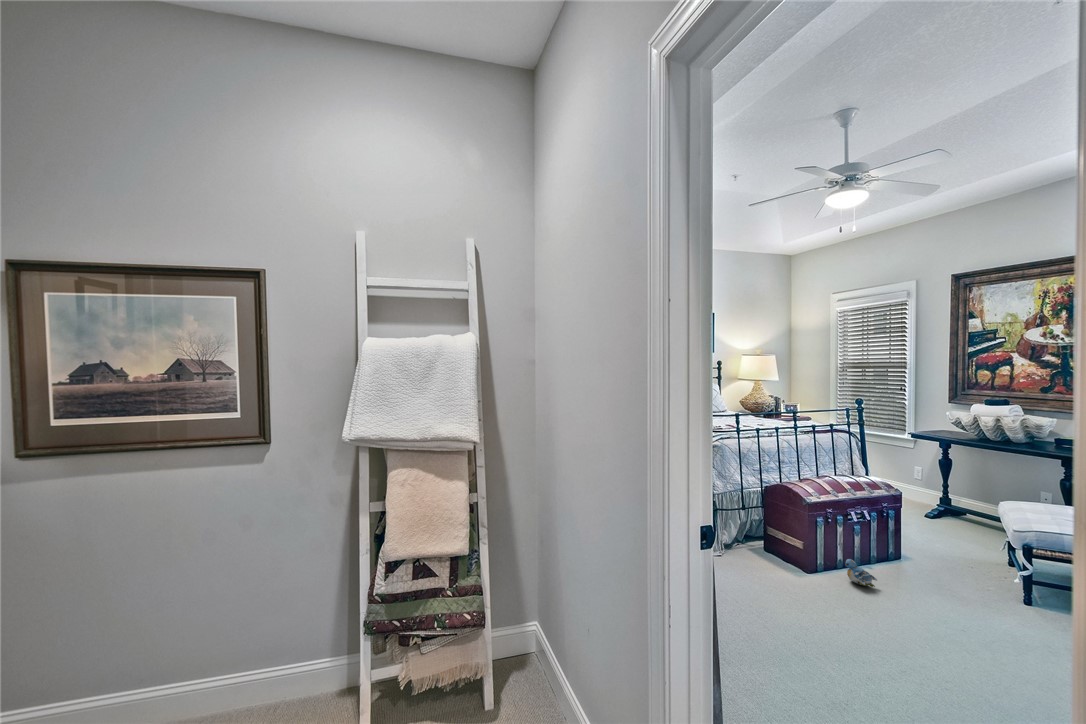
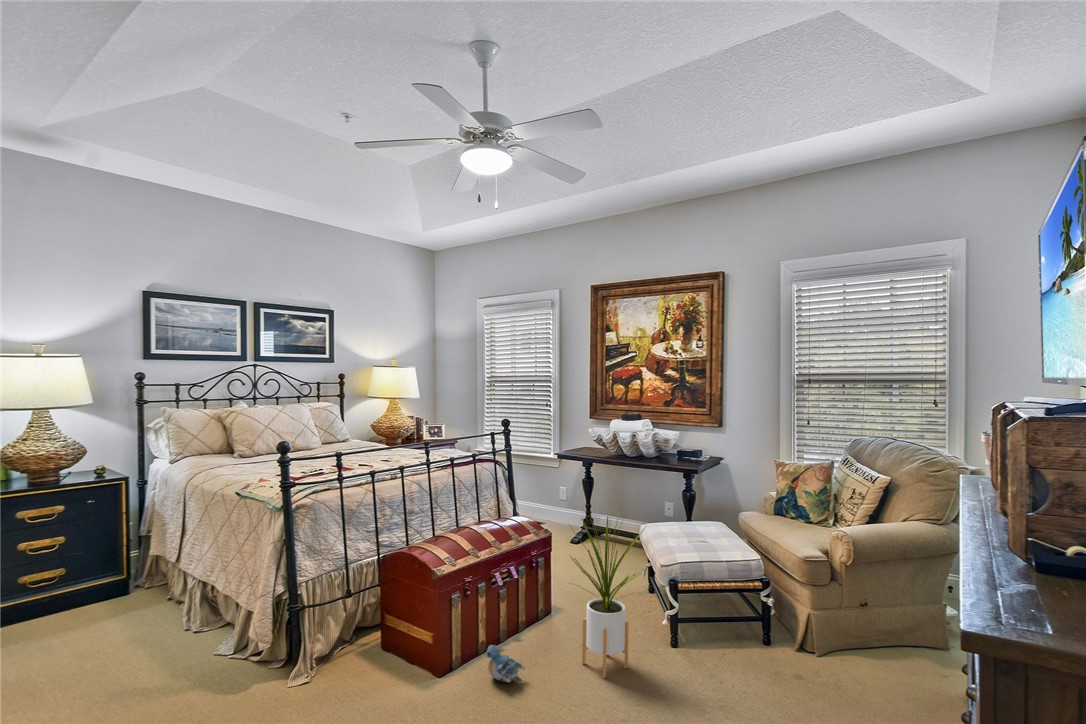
house plant: none [916,475,1000,604] -> present [570,517,647,678]

